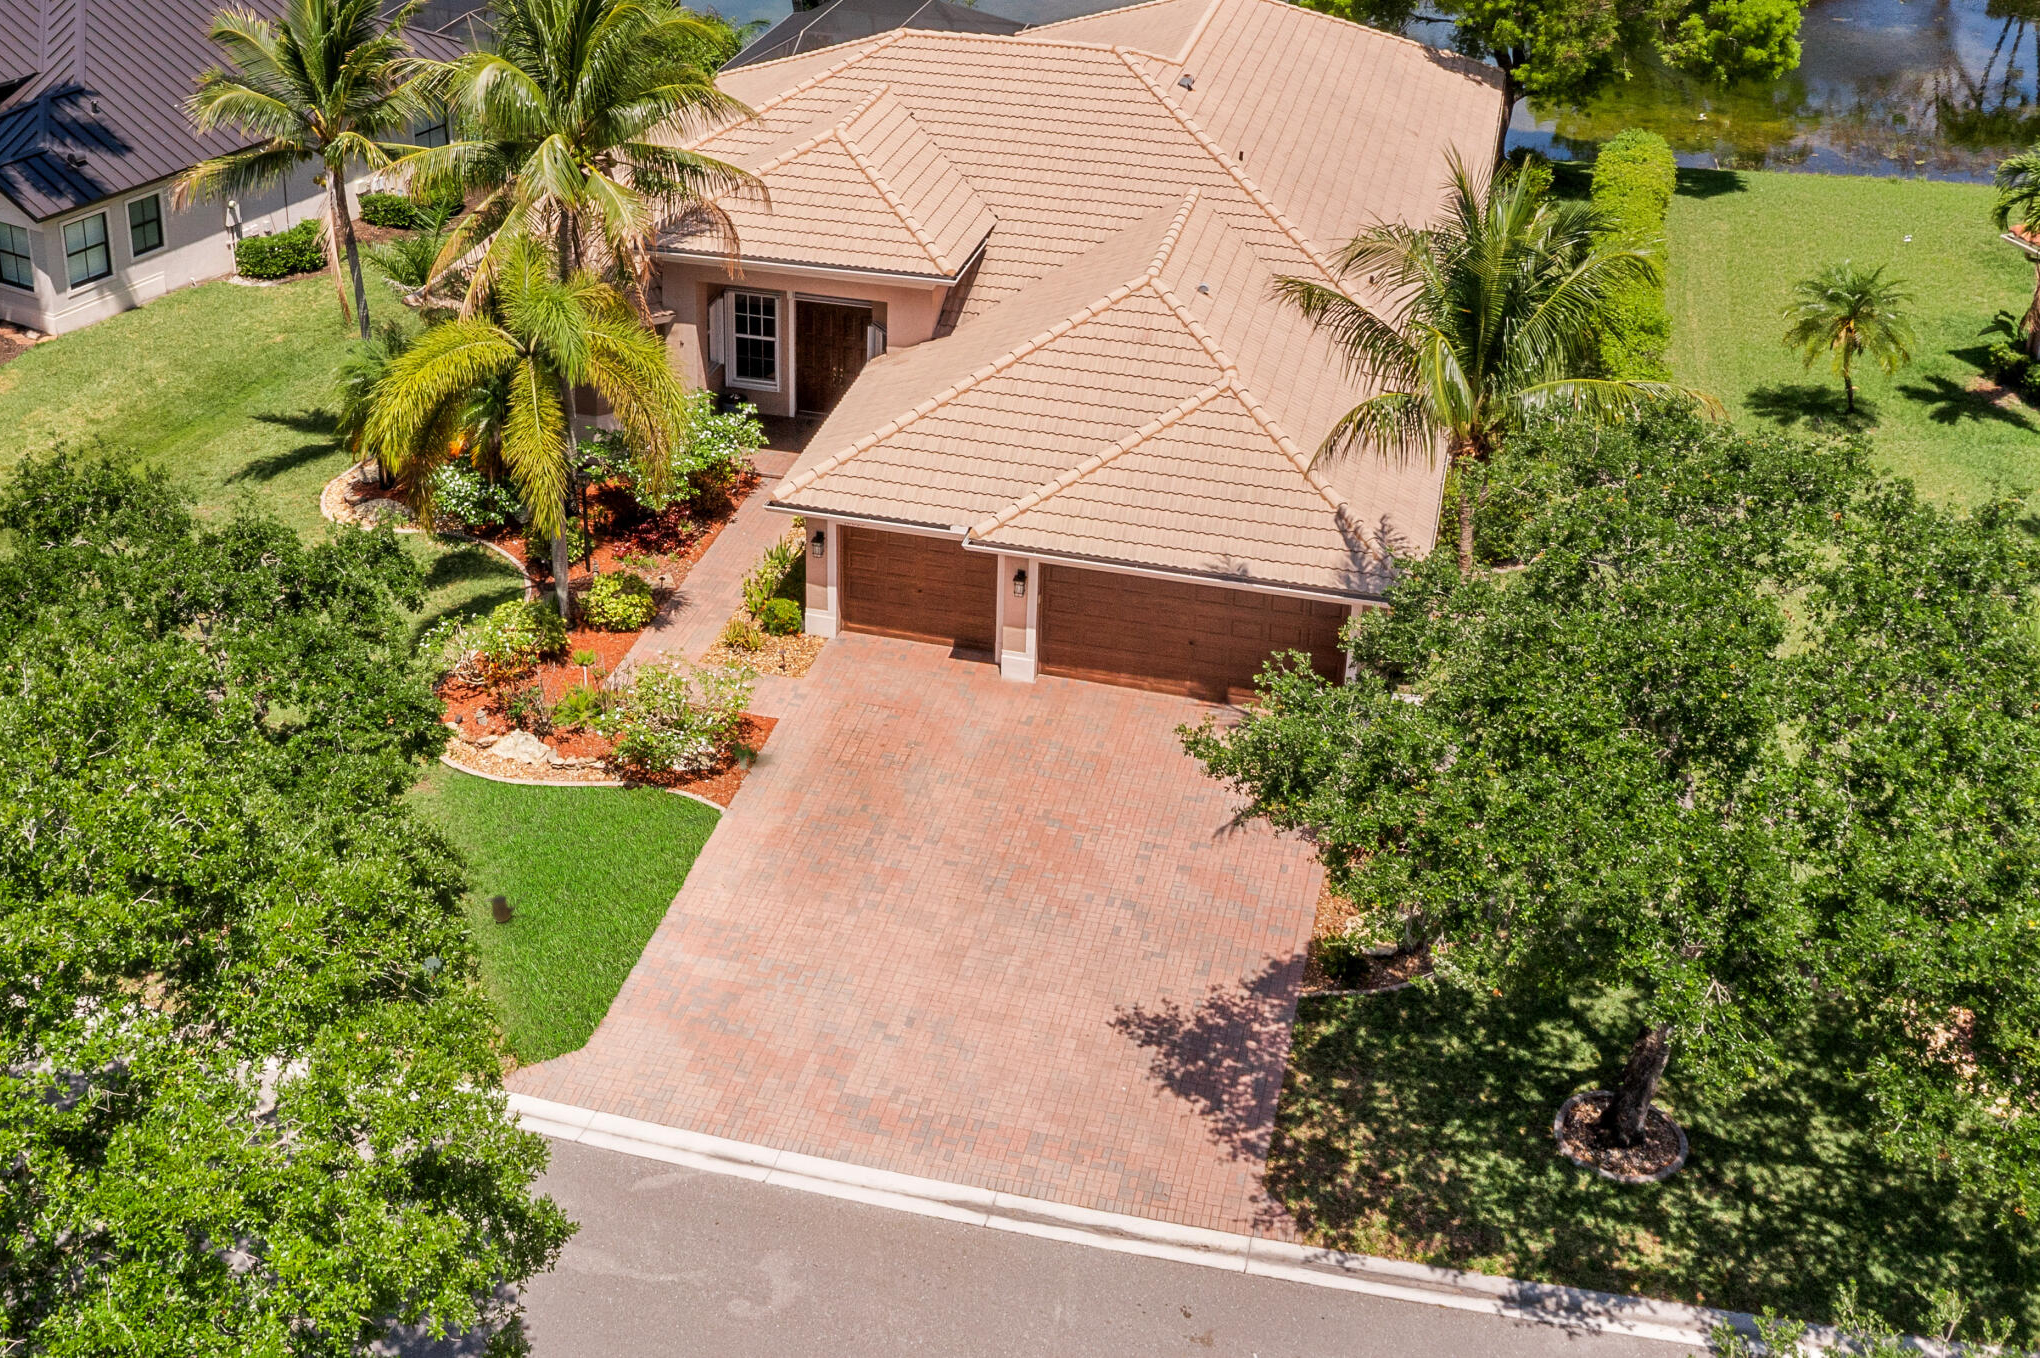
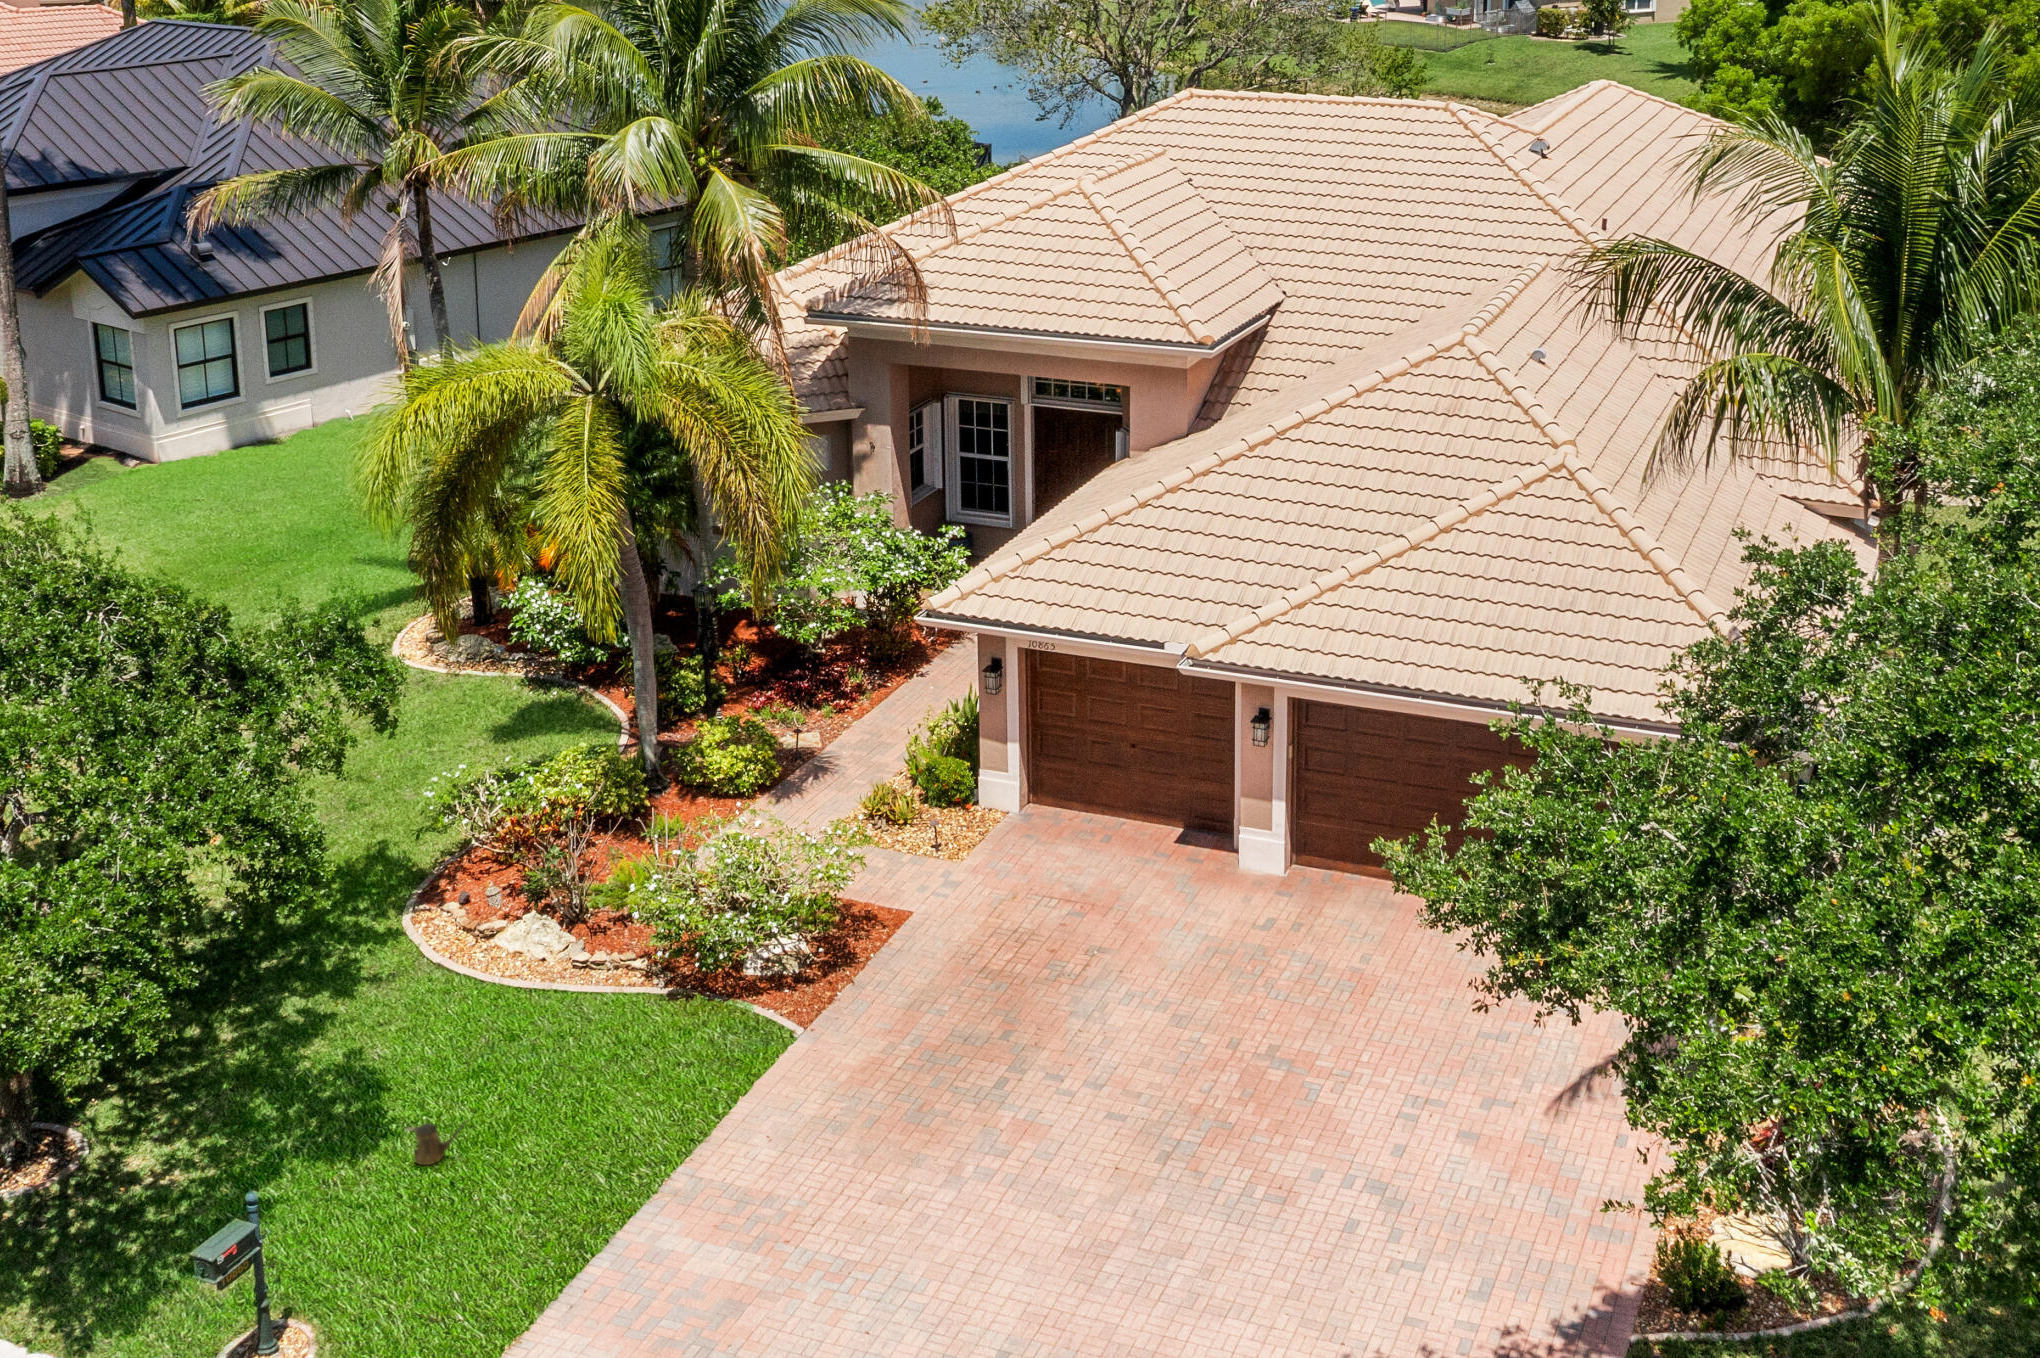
potted plant: present [732,743,758,769] -> none [826,934,872,973]

